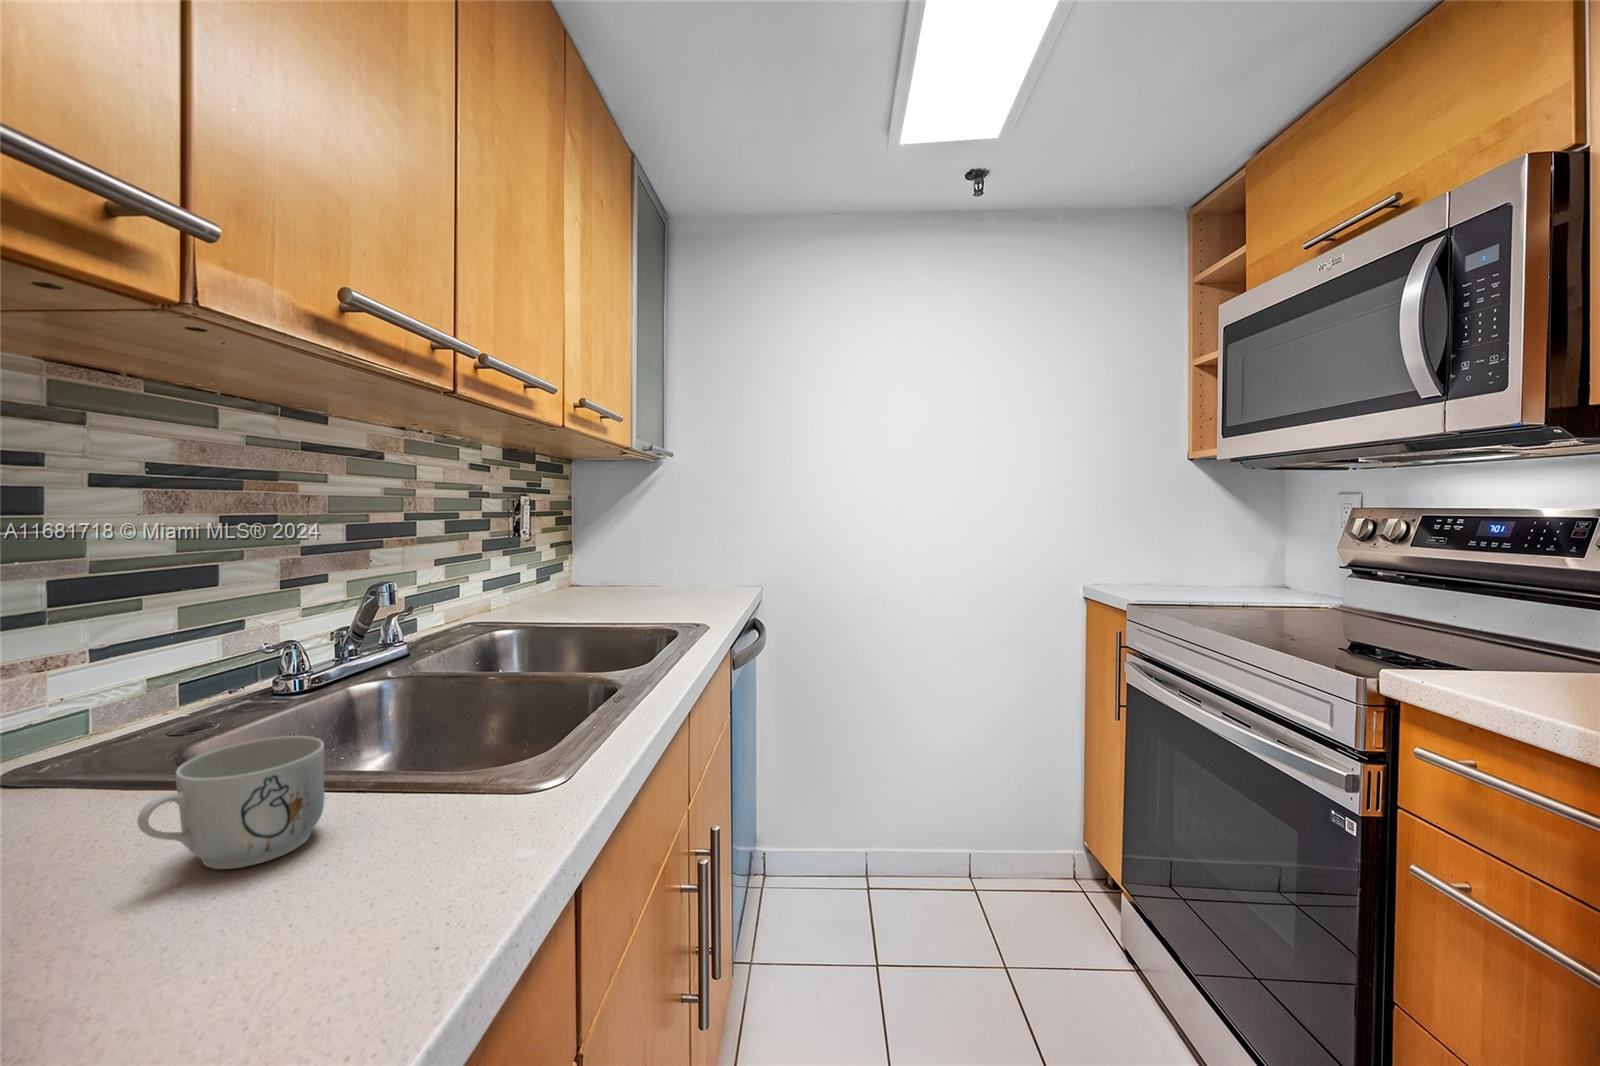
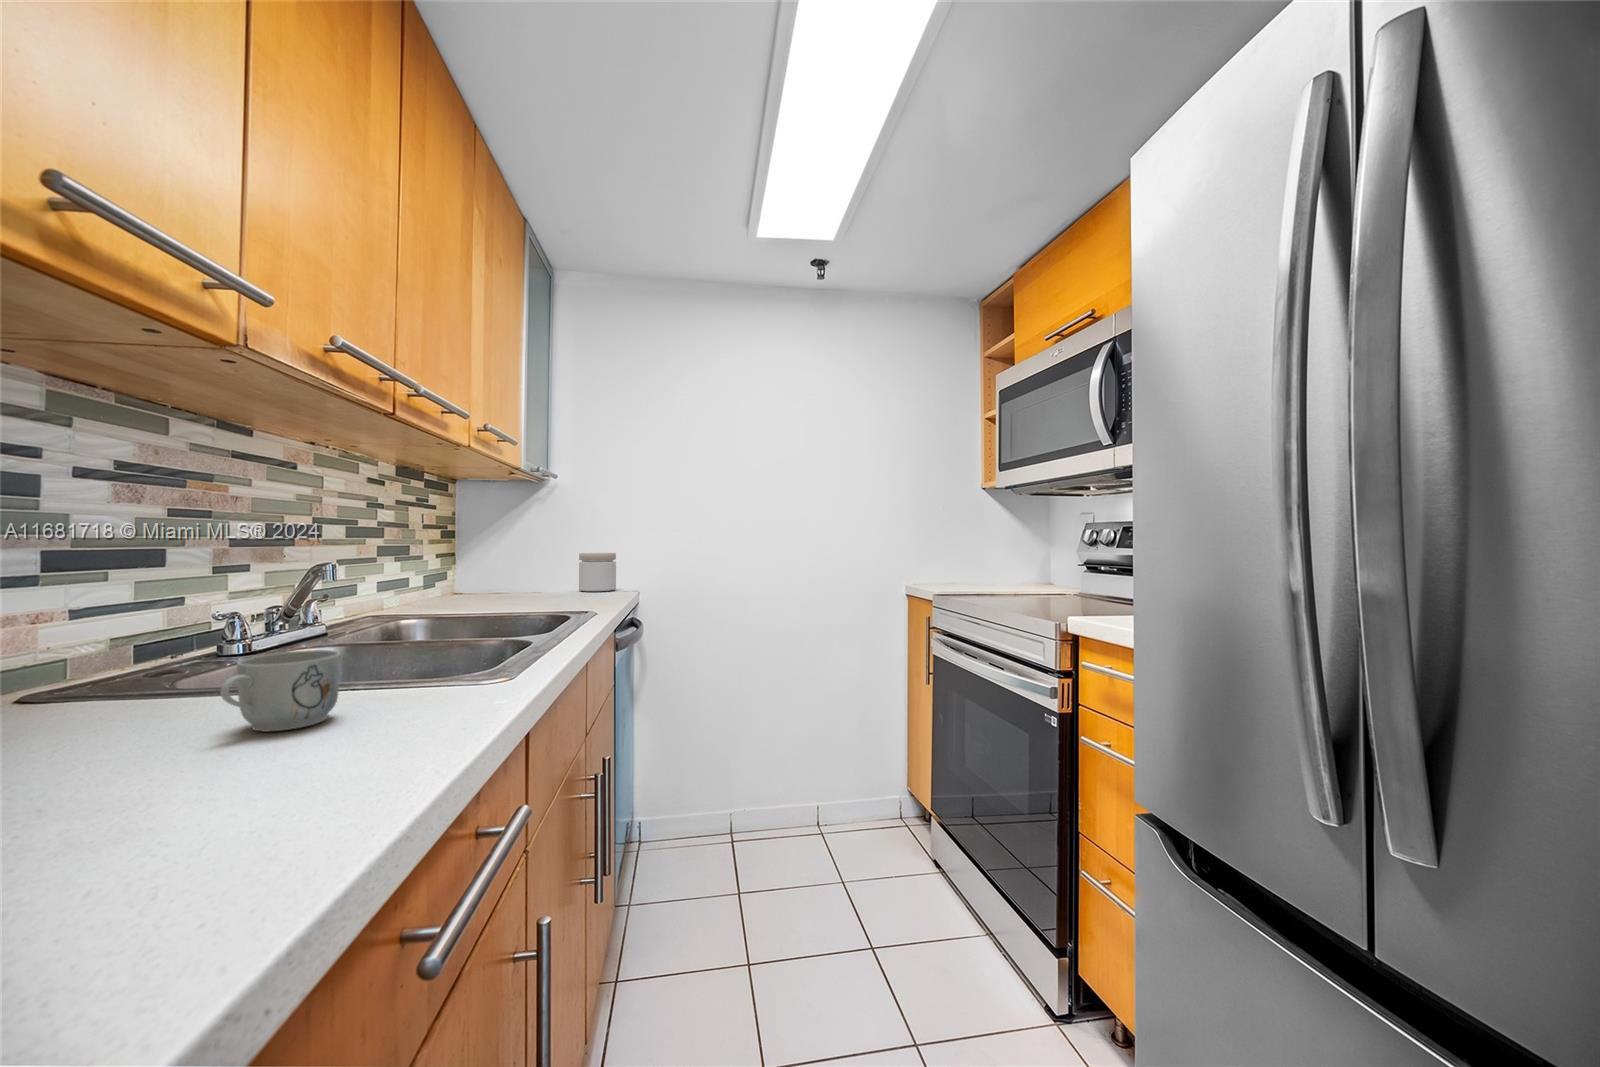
jar: none [696,541,737,586] -> present [579,553,616,592]

